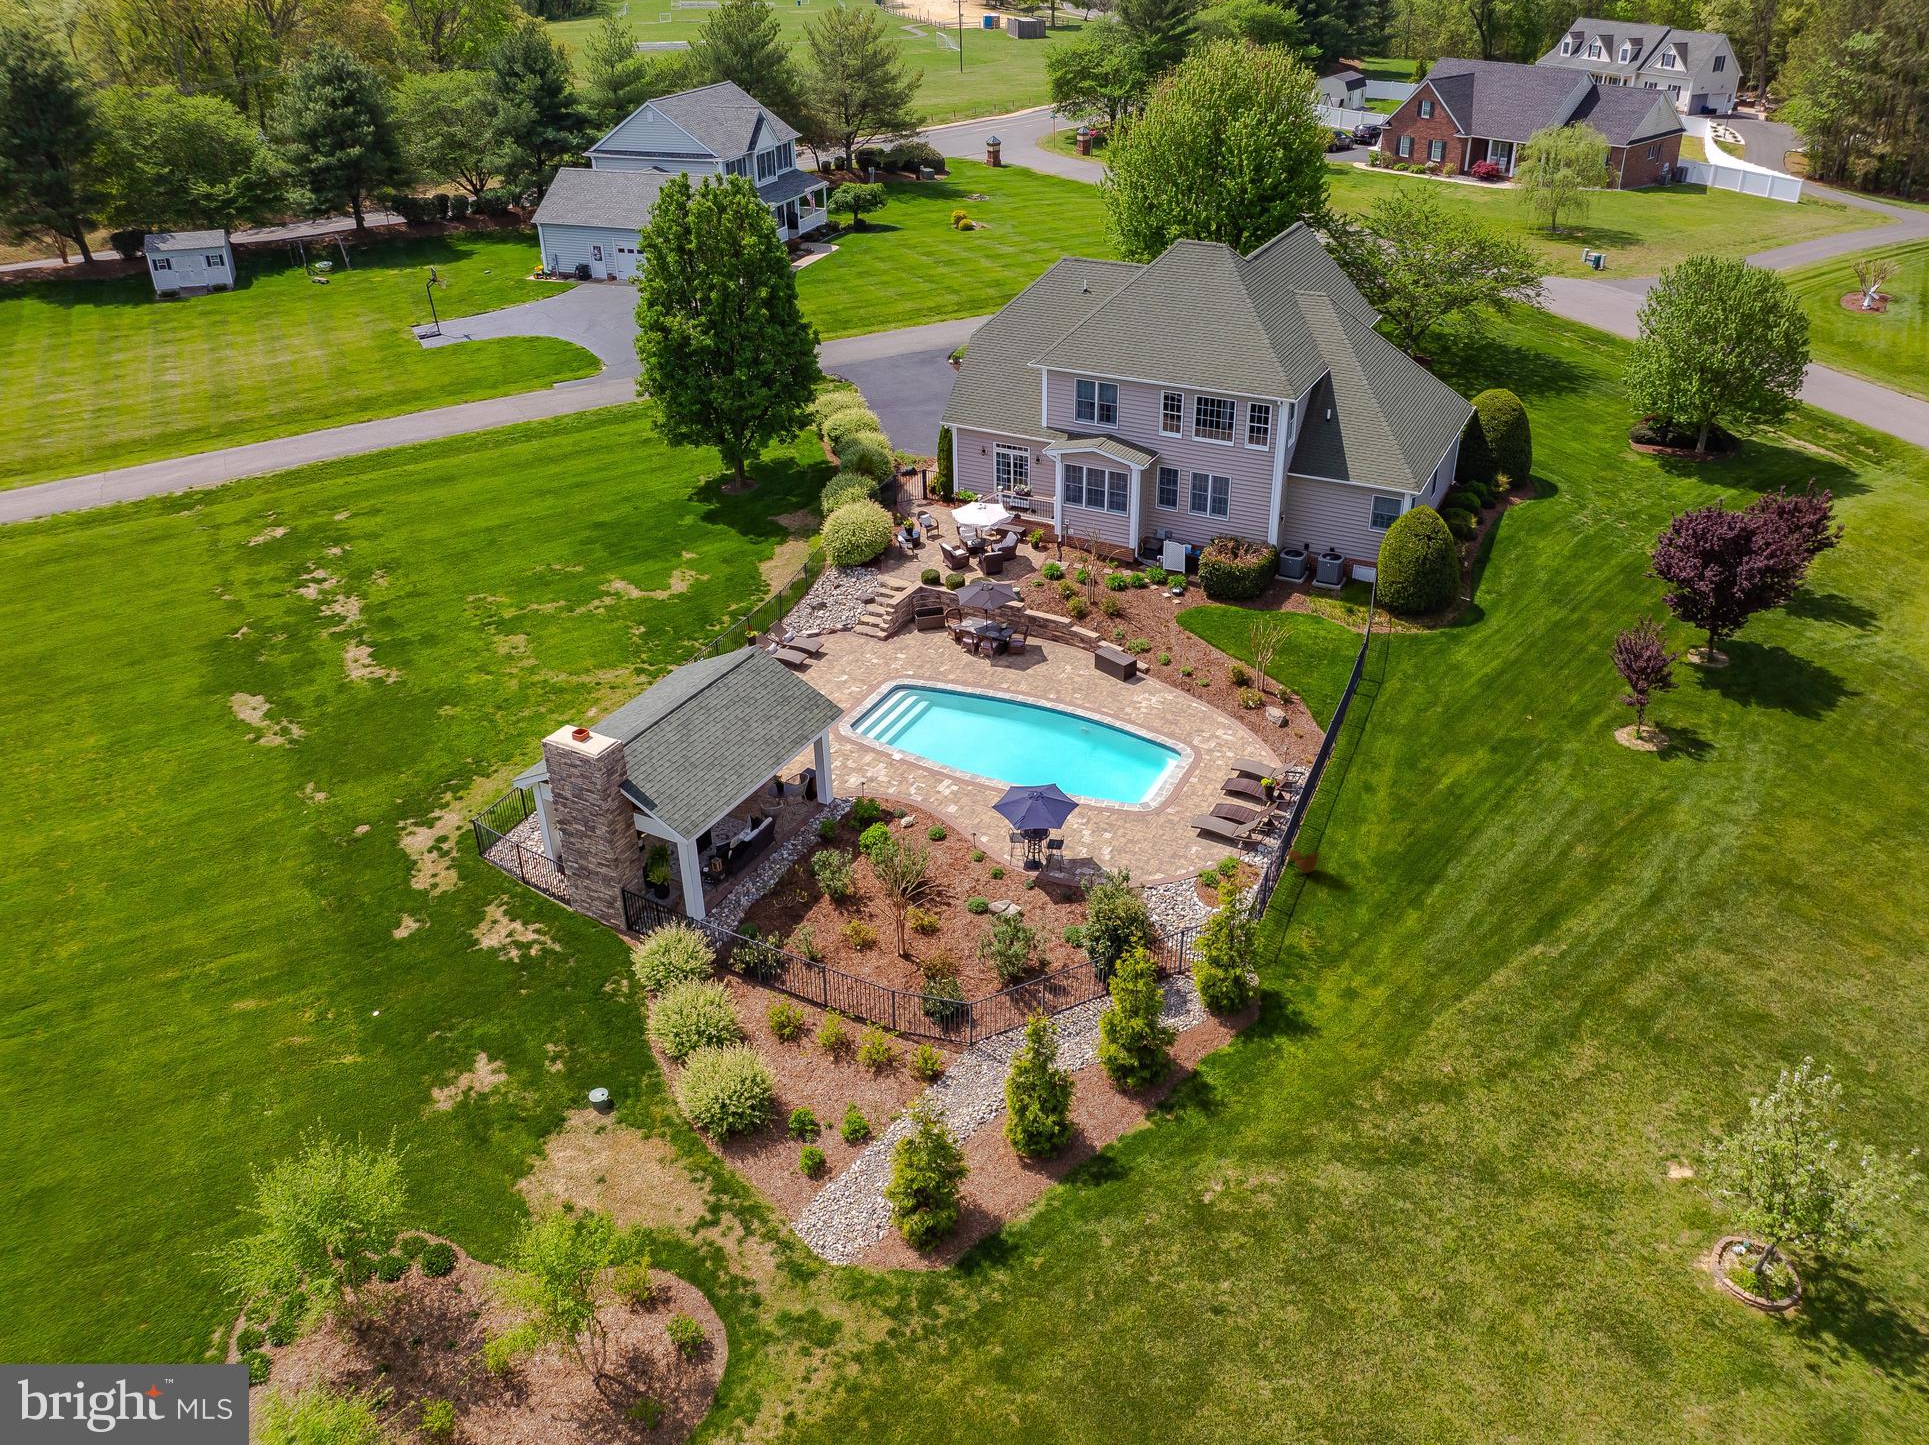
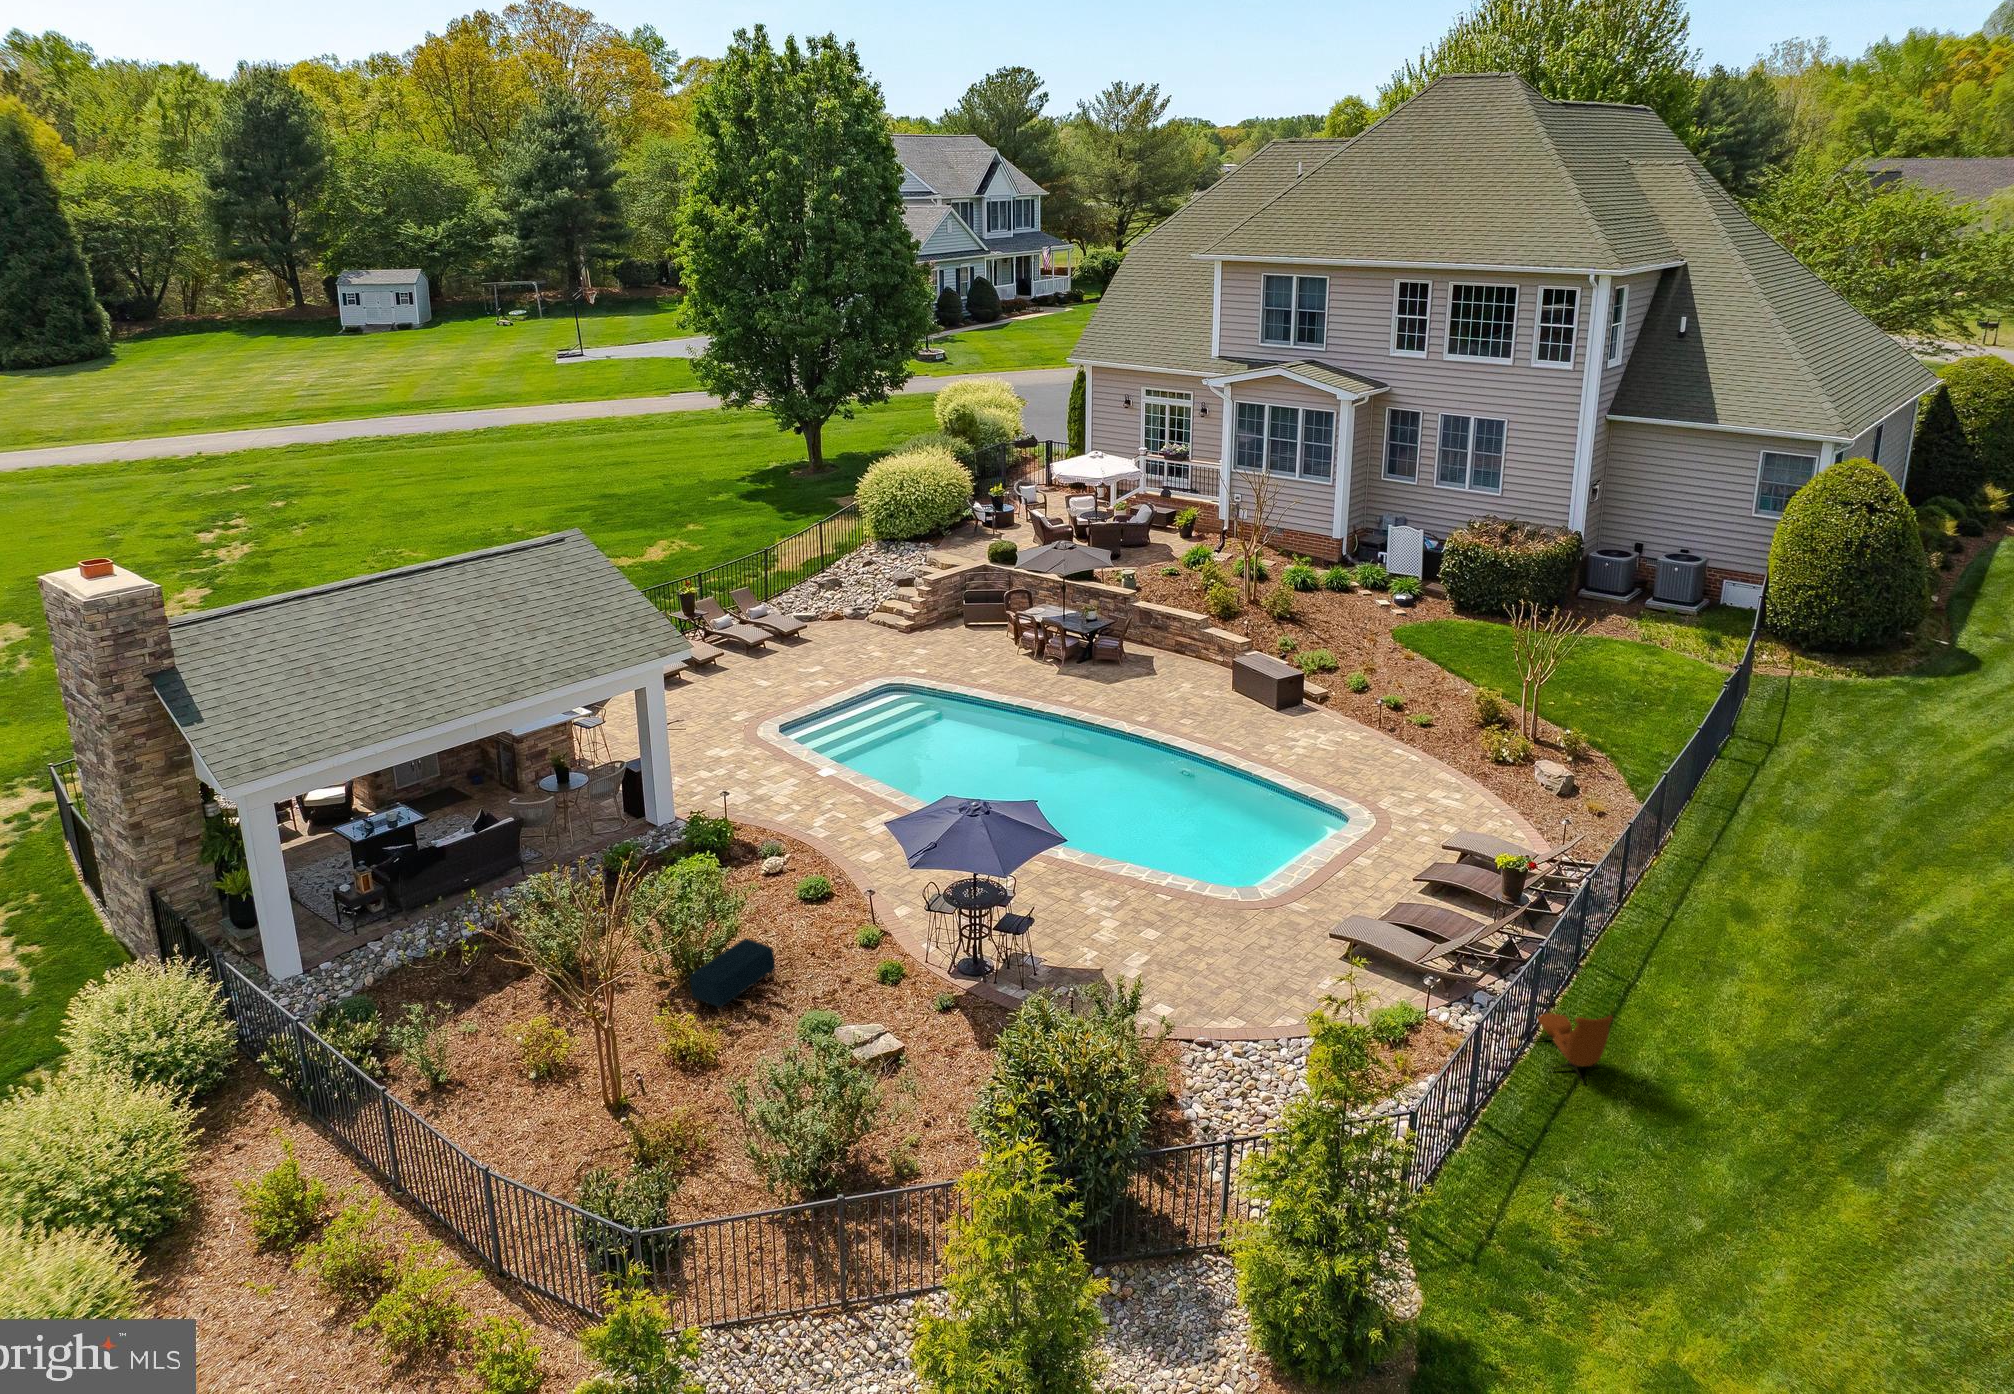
bench: none [904,867,937,908] -> present [690,939,775,1017]

